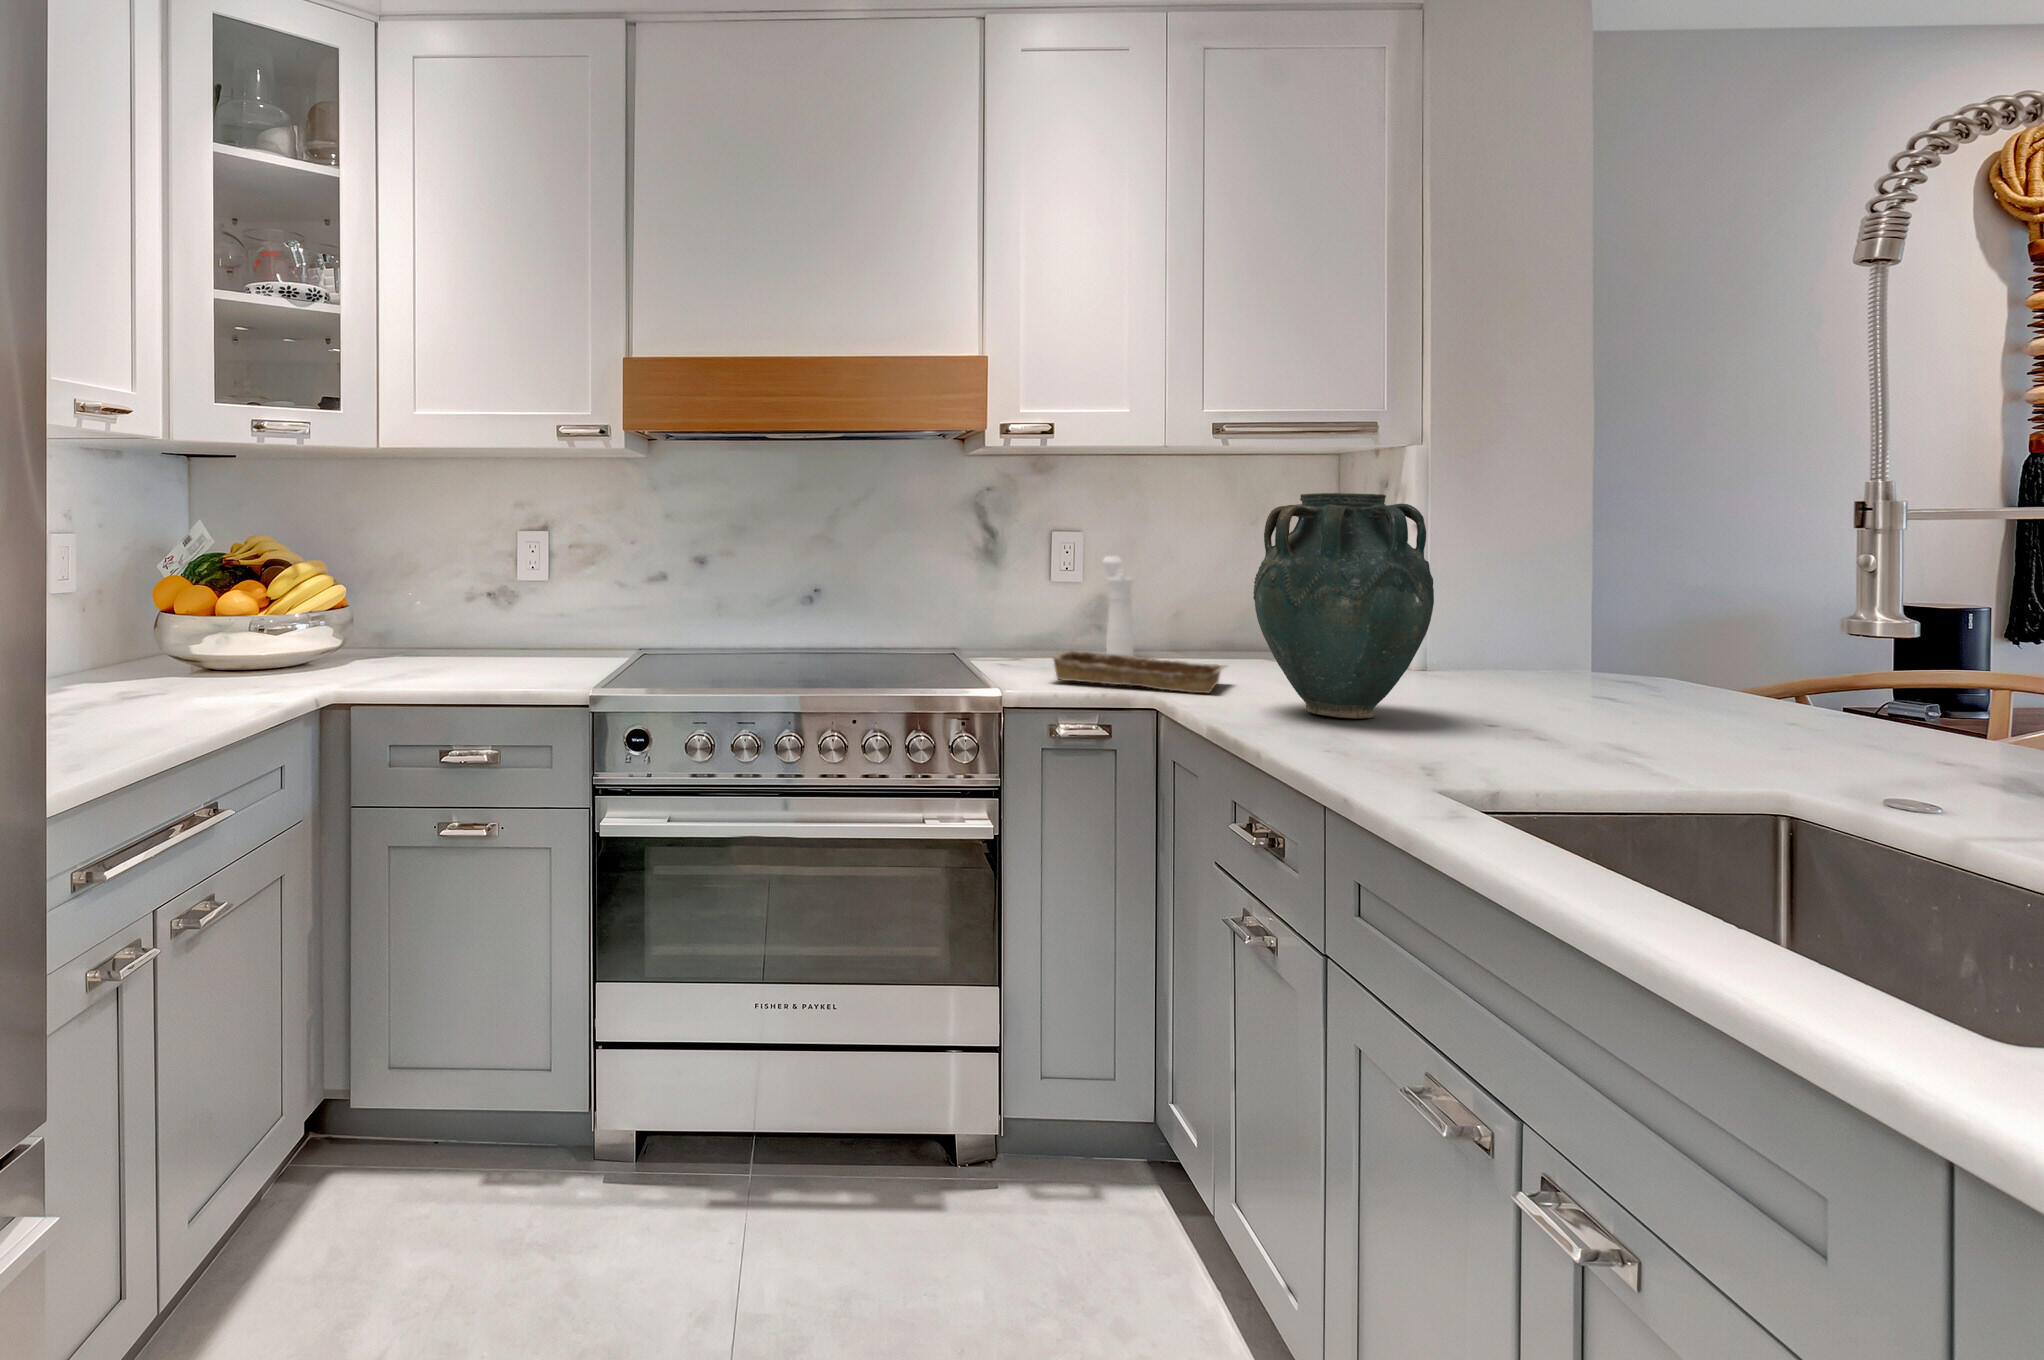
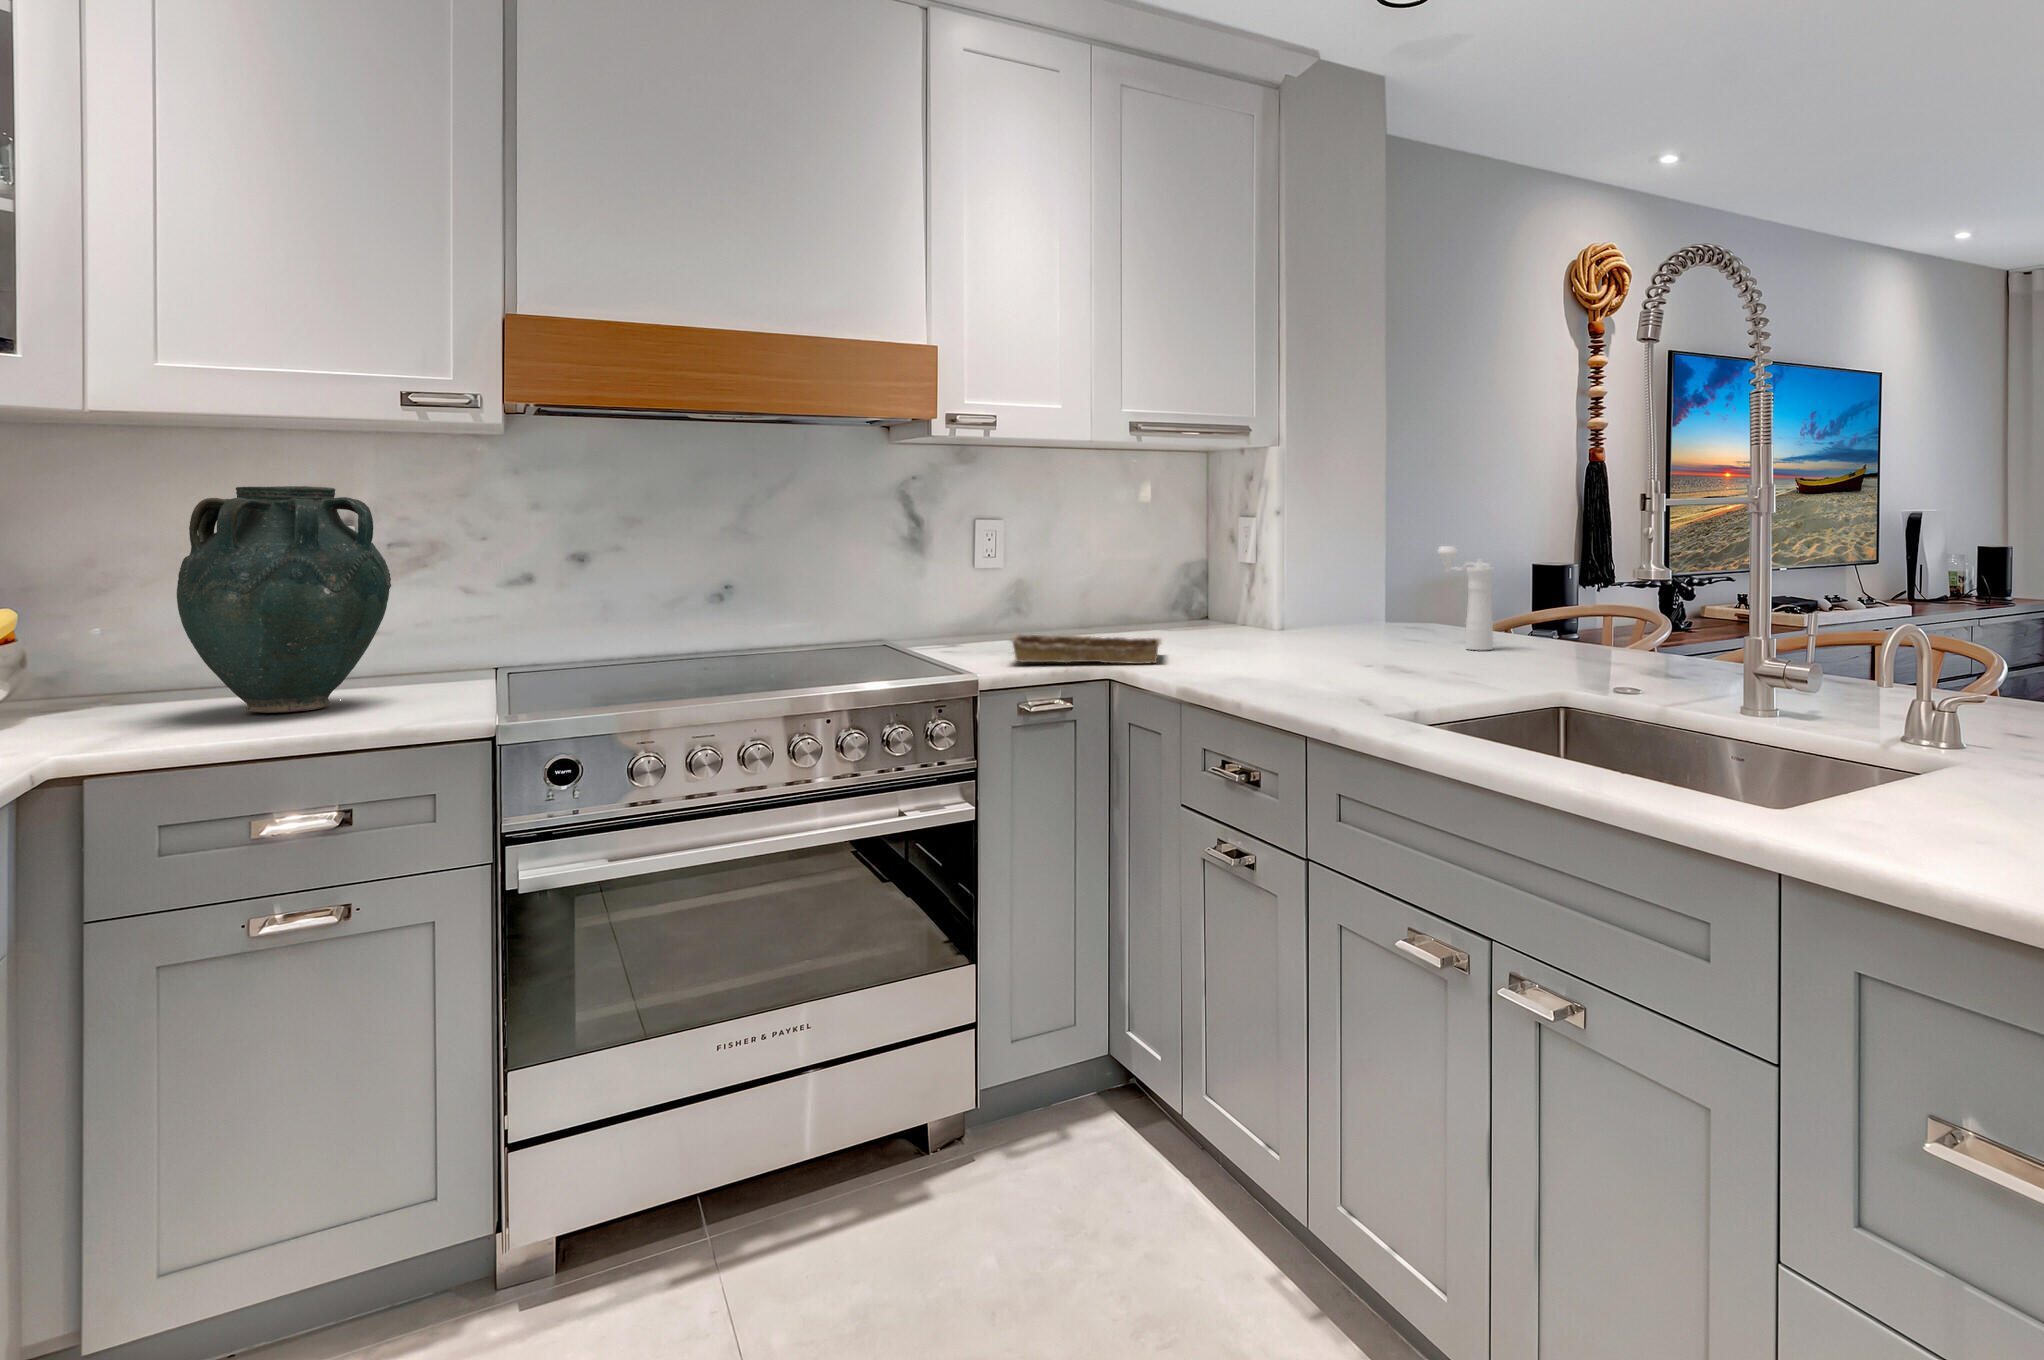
vase: present [1253,493,1434,719] -> present [177,486,391,713]
pepper mill: present [1103,556,1134,656] -> present [1438,546,1494,650]

